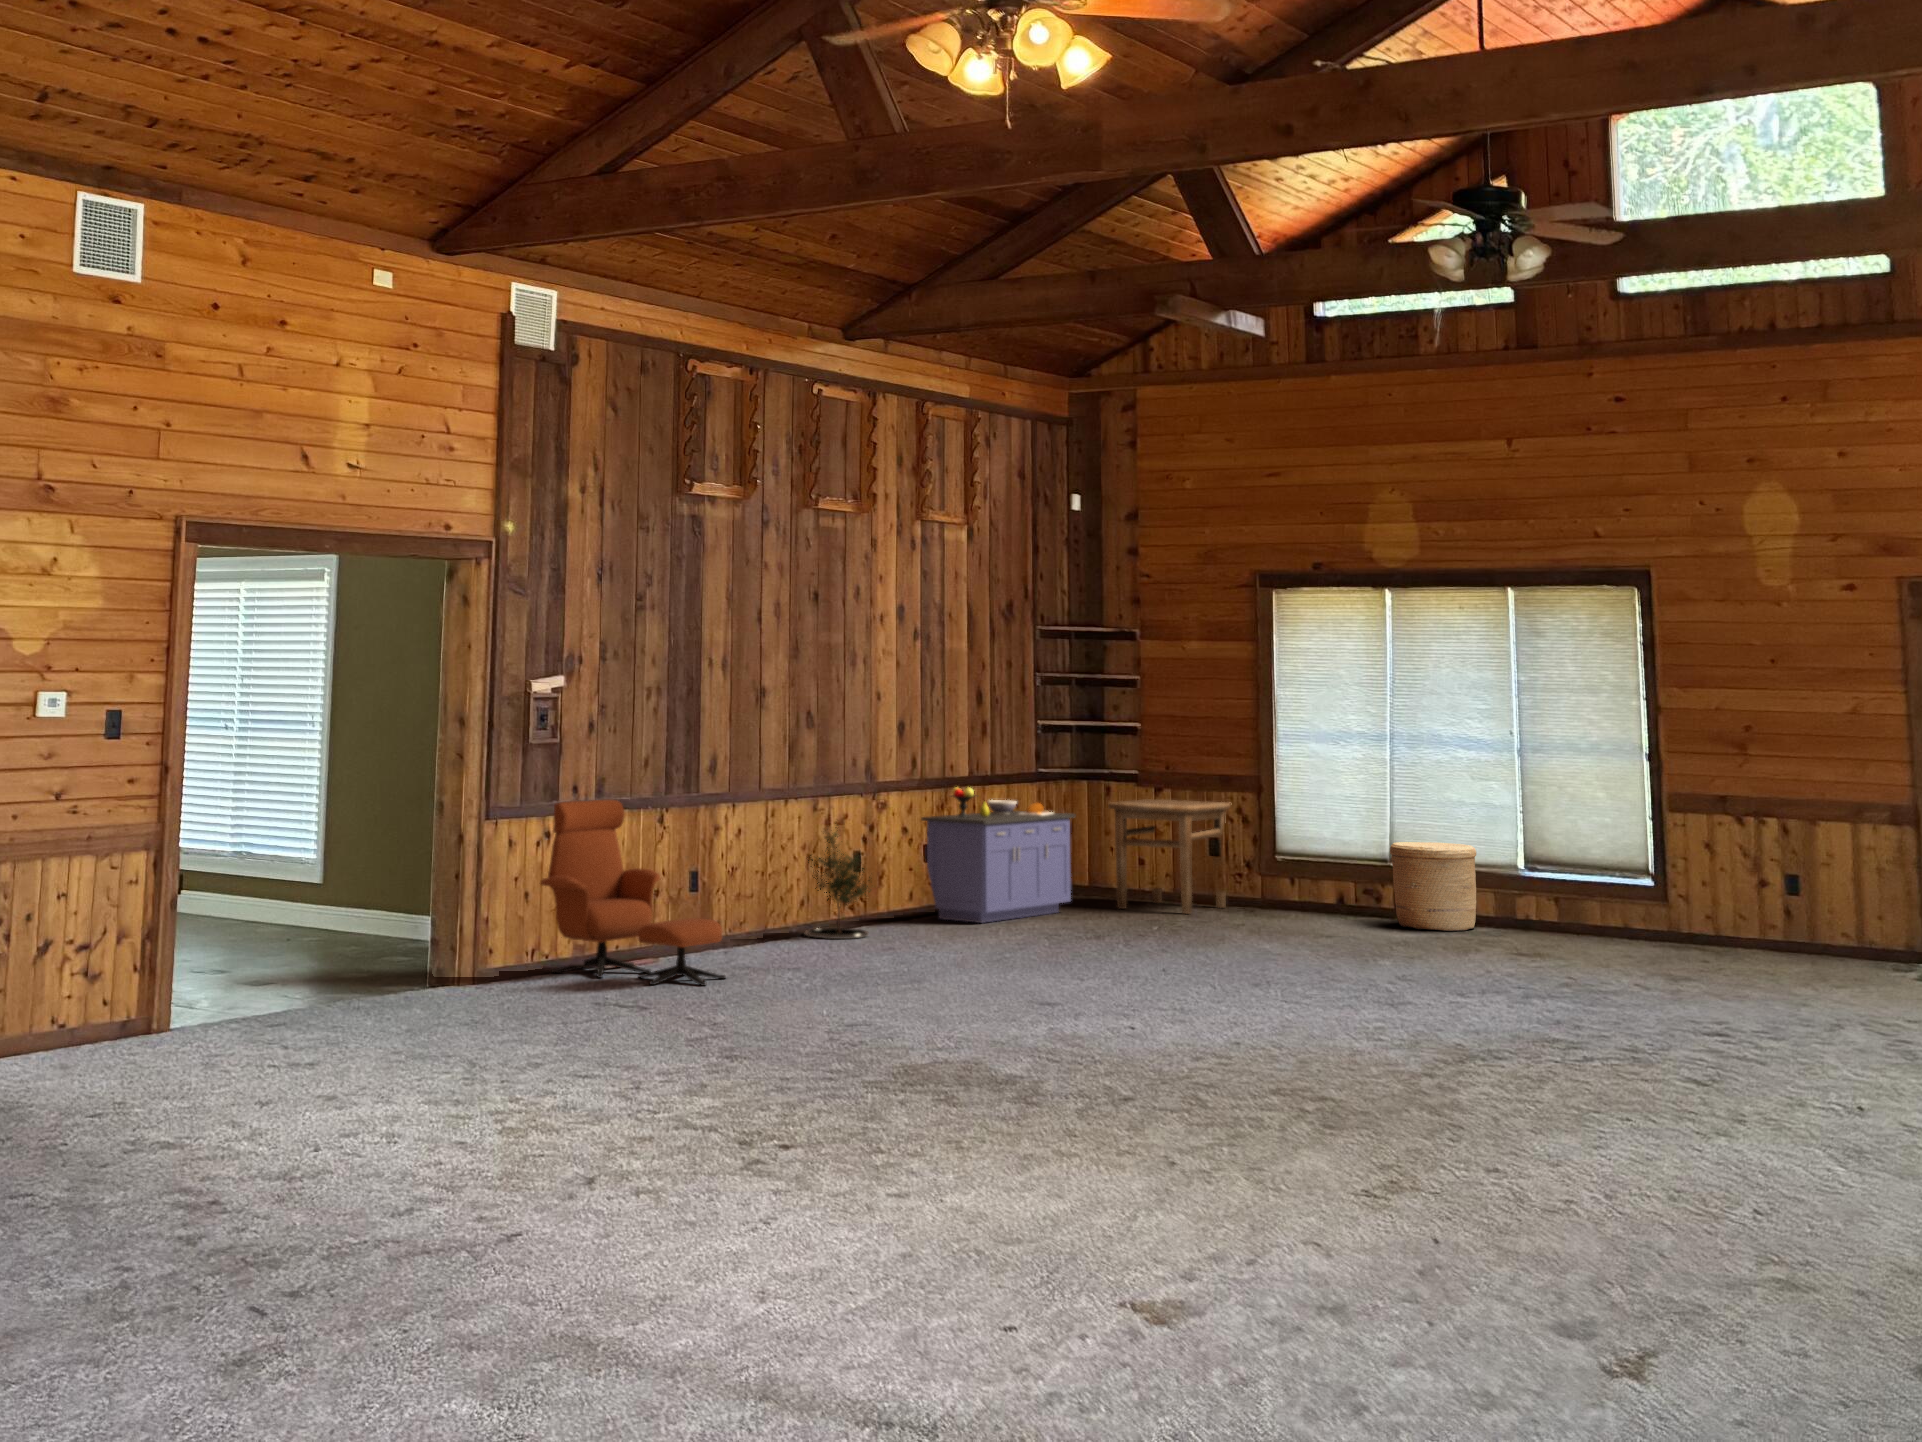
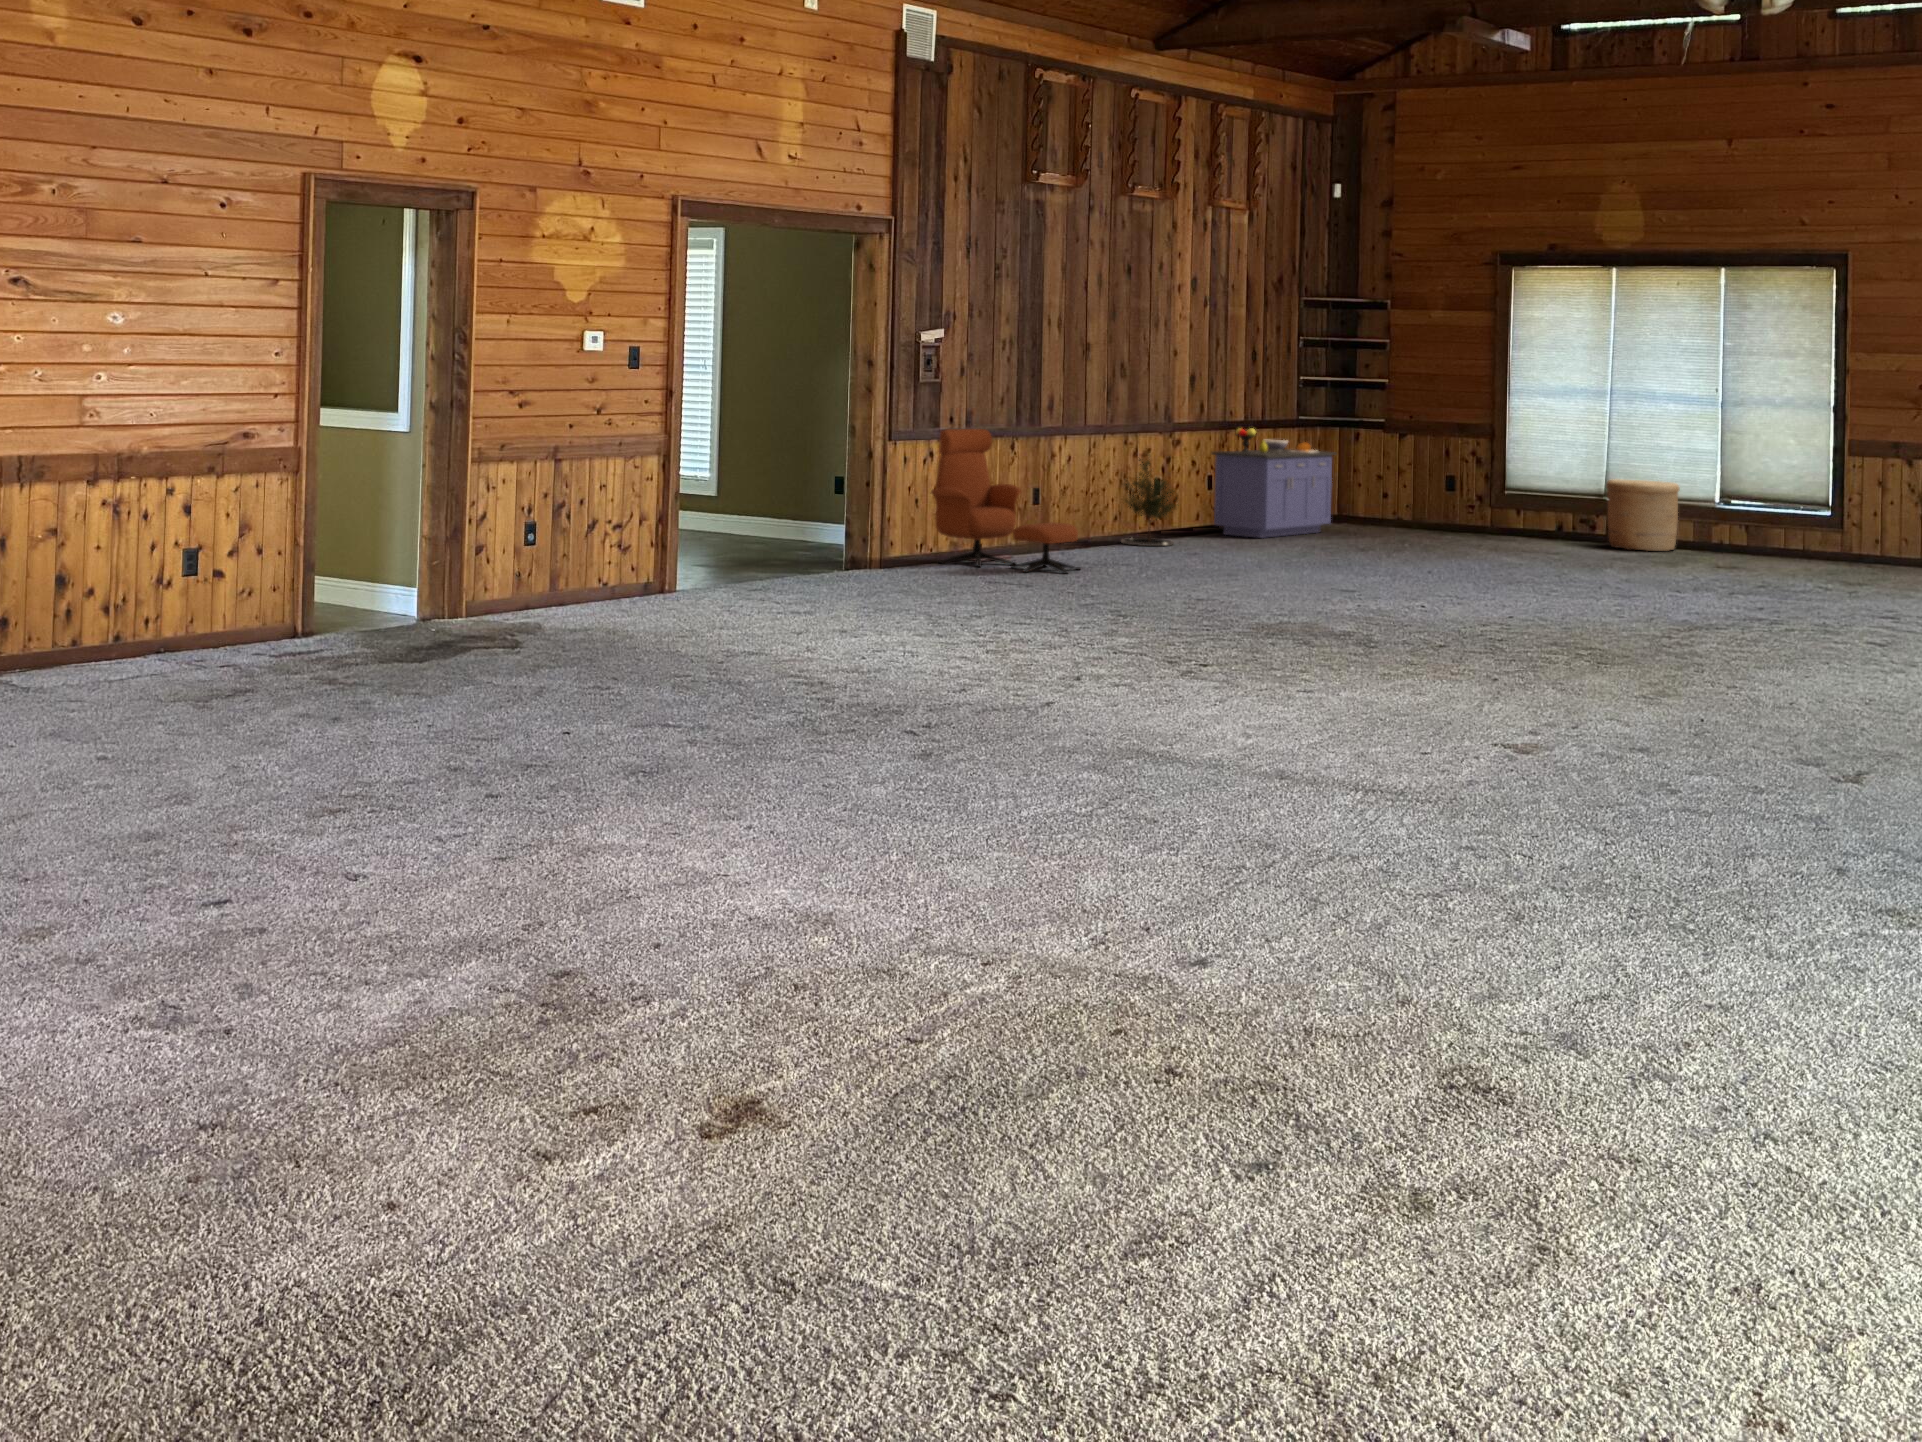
side table: present [1108,799,1232,914] -> none [1363,442,1467,535]

